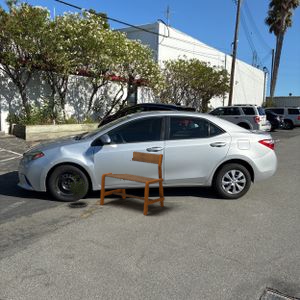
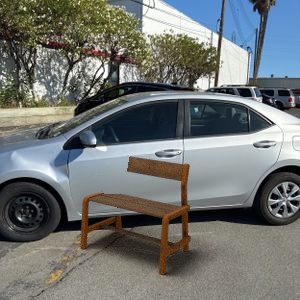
potted tree: present [69,175,87,207] -> none [22,195,60,256]

